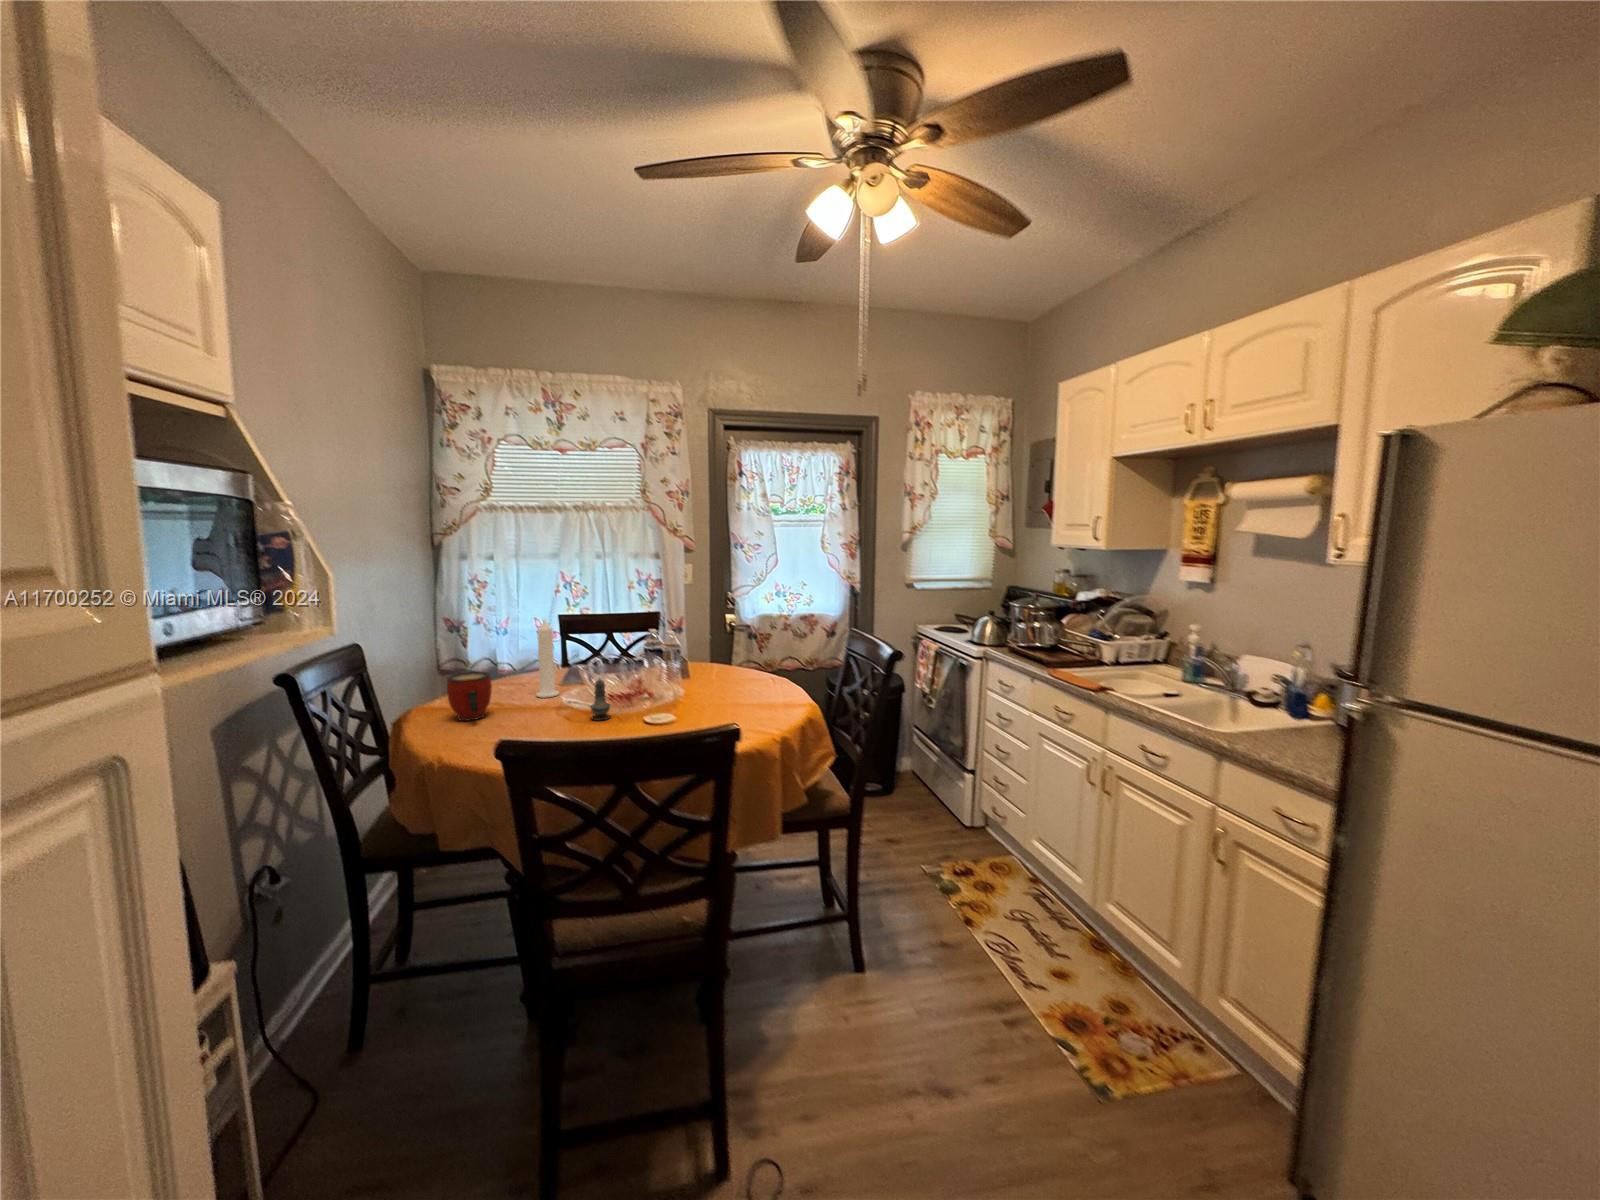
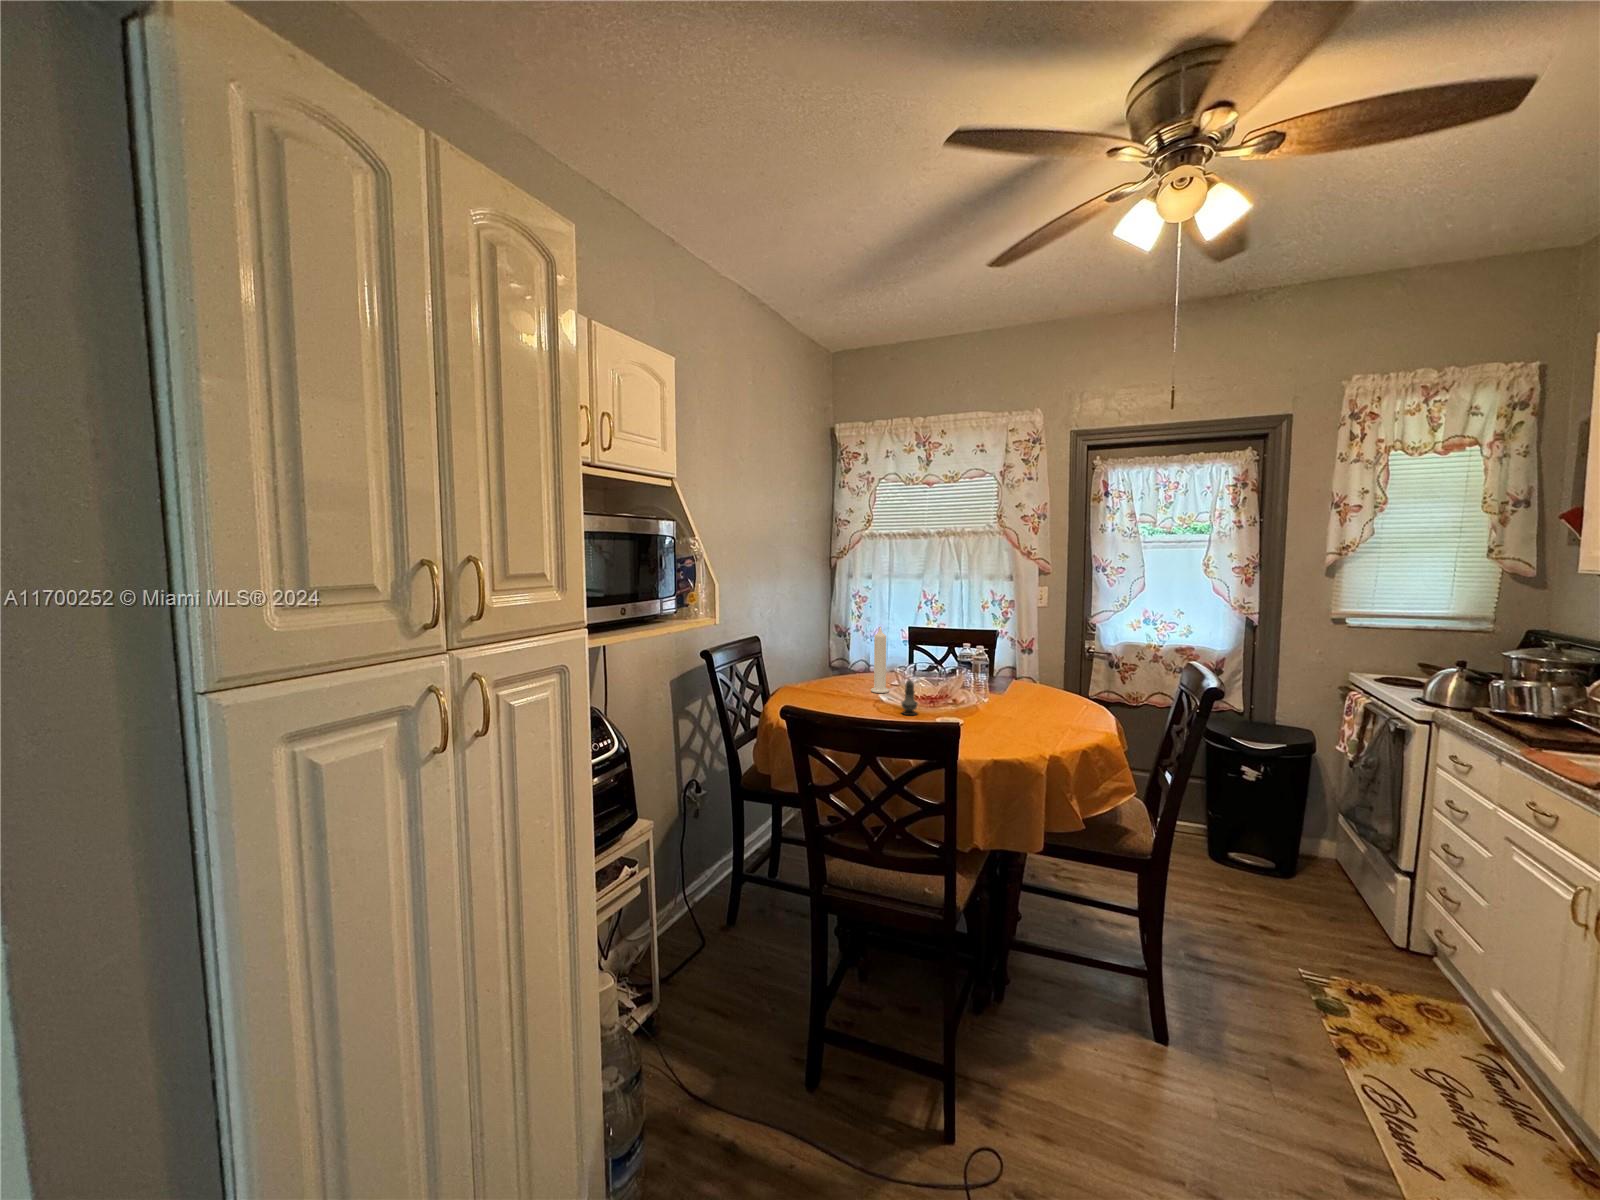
mug: present [447,671,492,721] -> none [804,664,835,701]

